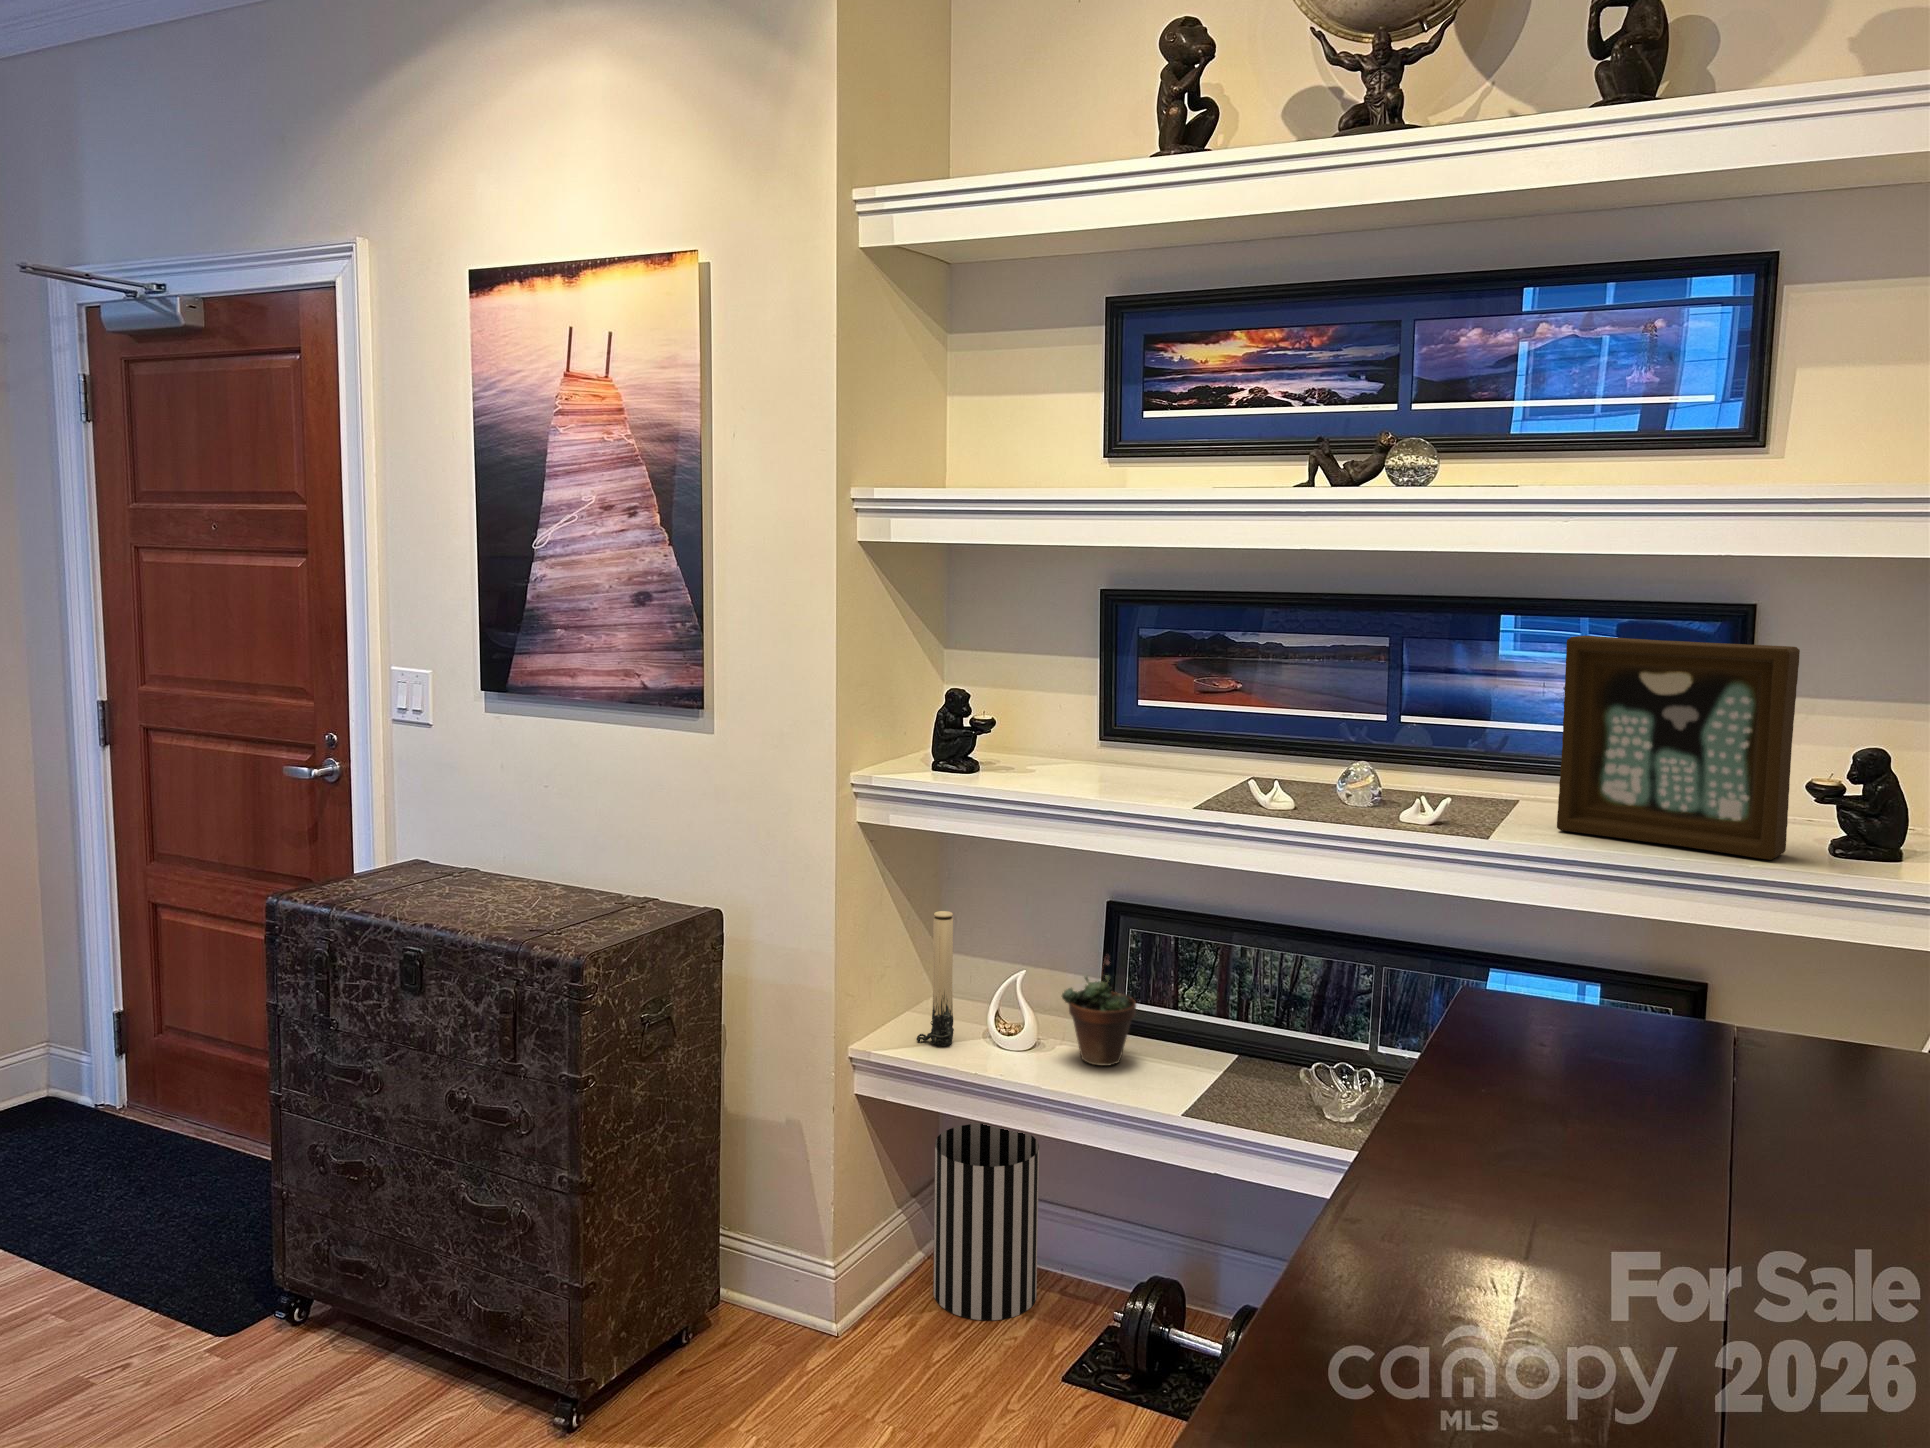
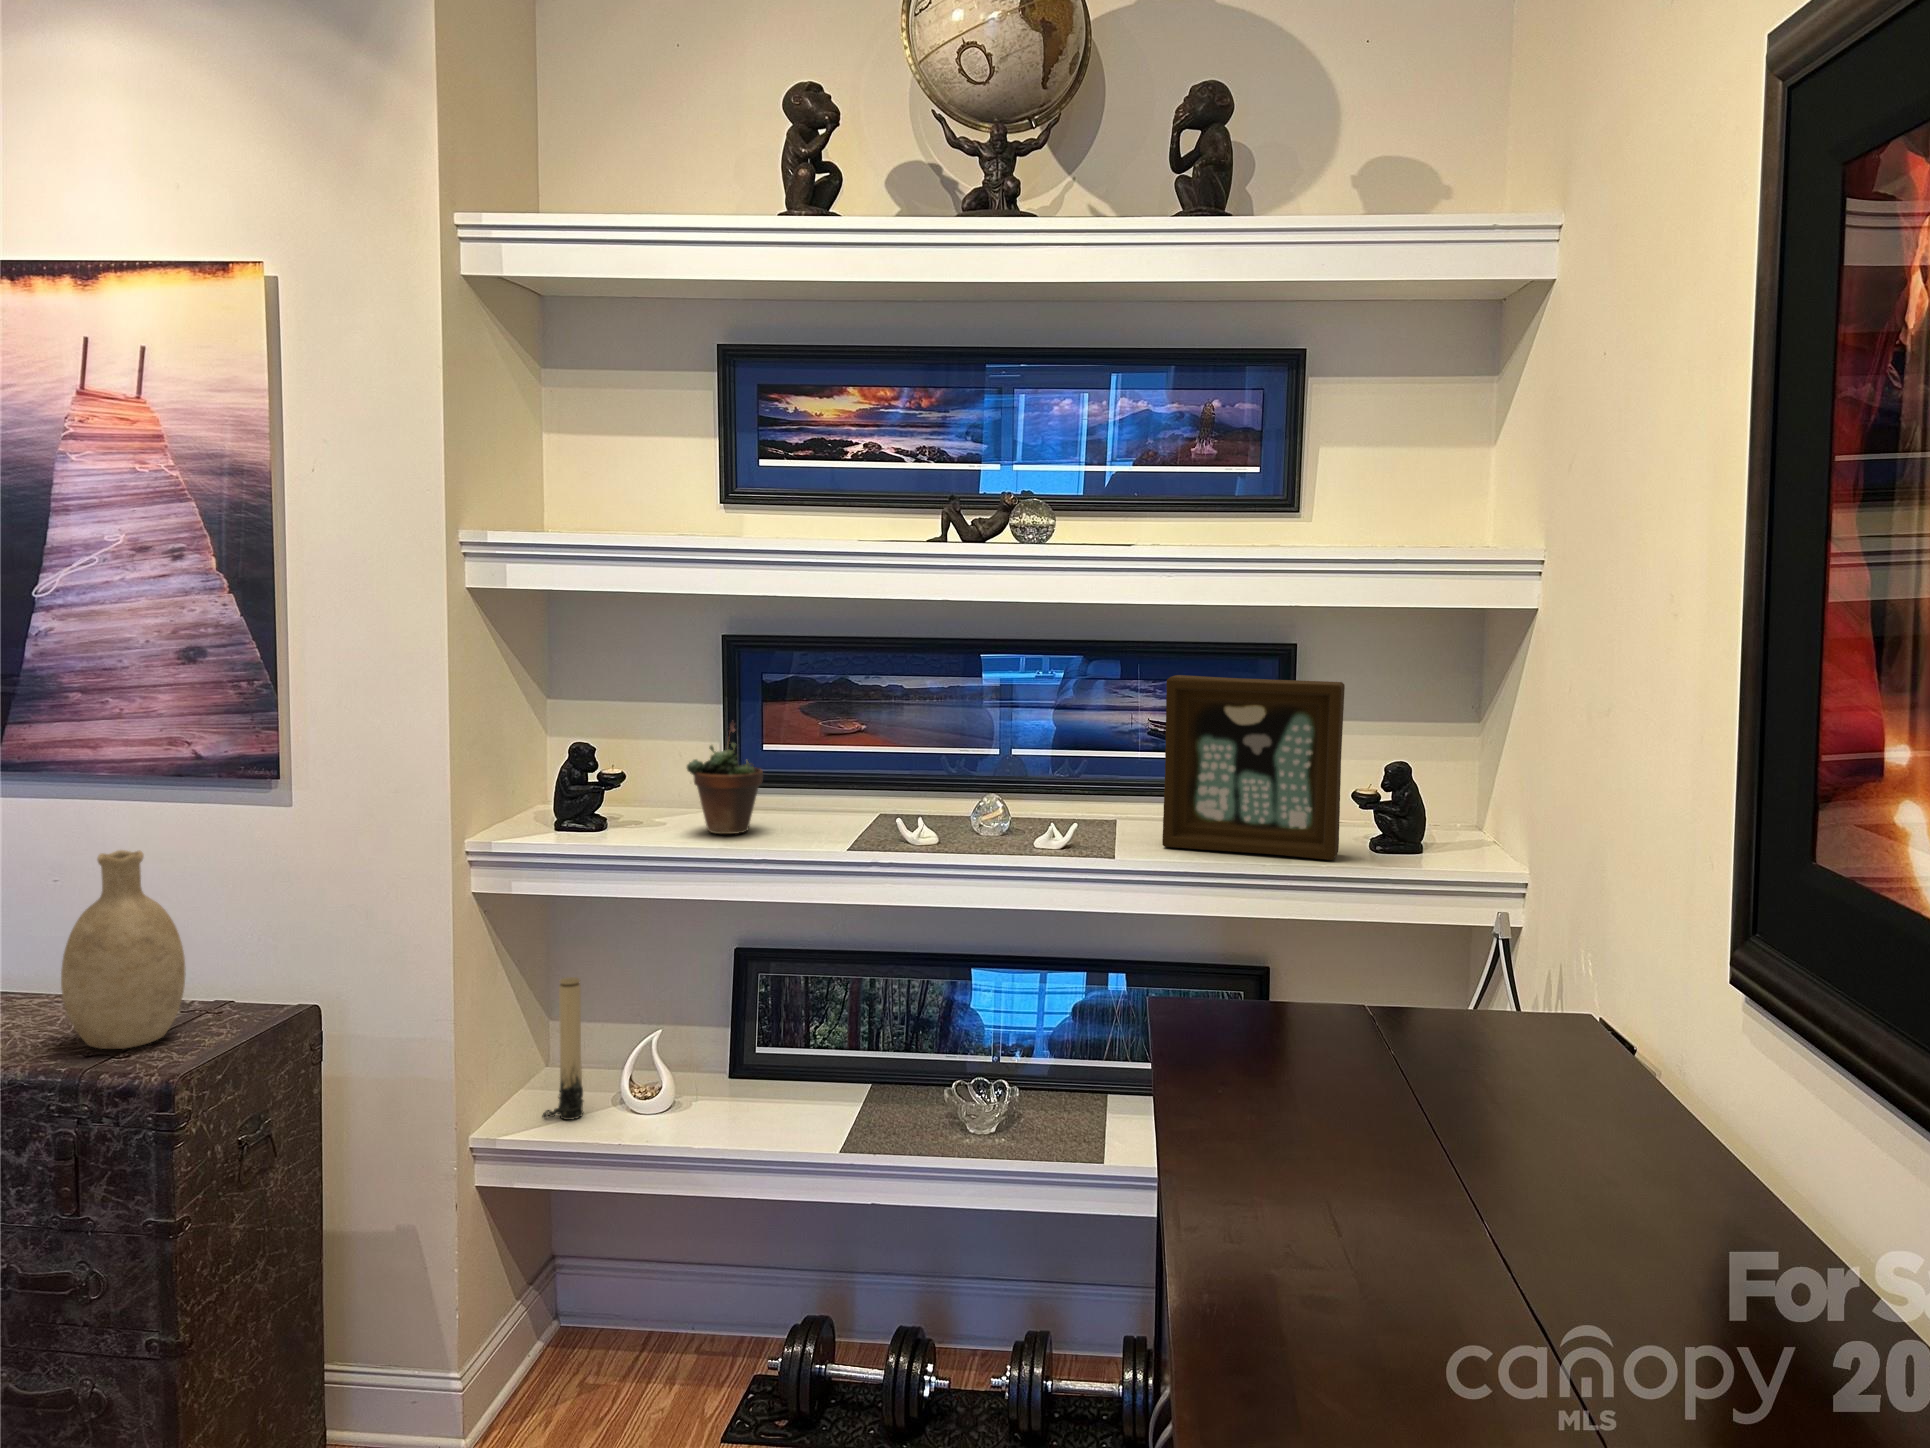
decorative vase: none [519,759,612,926] -> present [61,850,186,1049]
succulent plant: present [1062,956,1136,1066] -> present [687,723,763,834]
wastebasket: present [933,1124,1039,1320] -> none [562,1192,675,1400]

